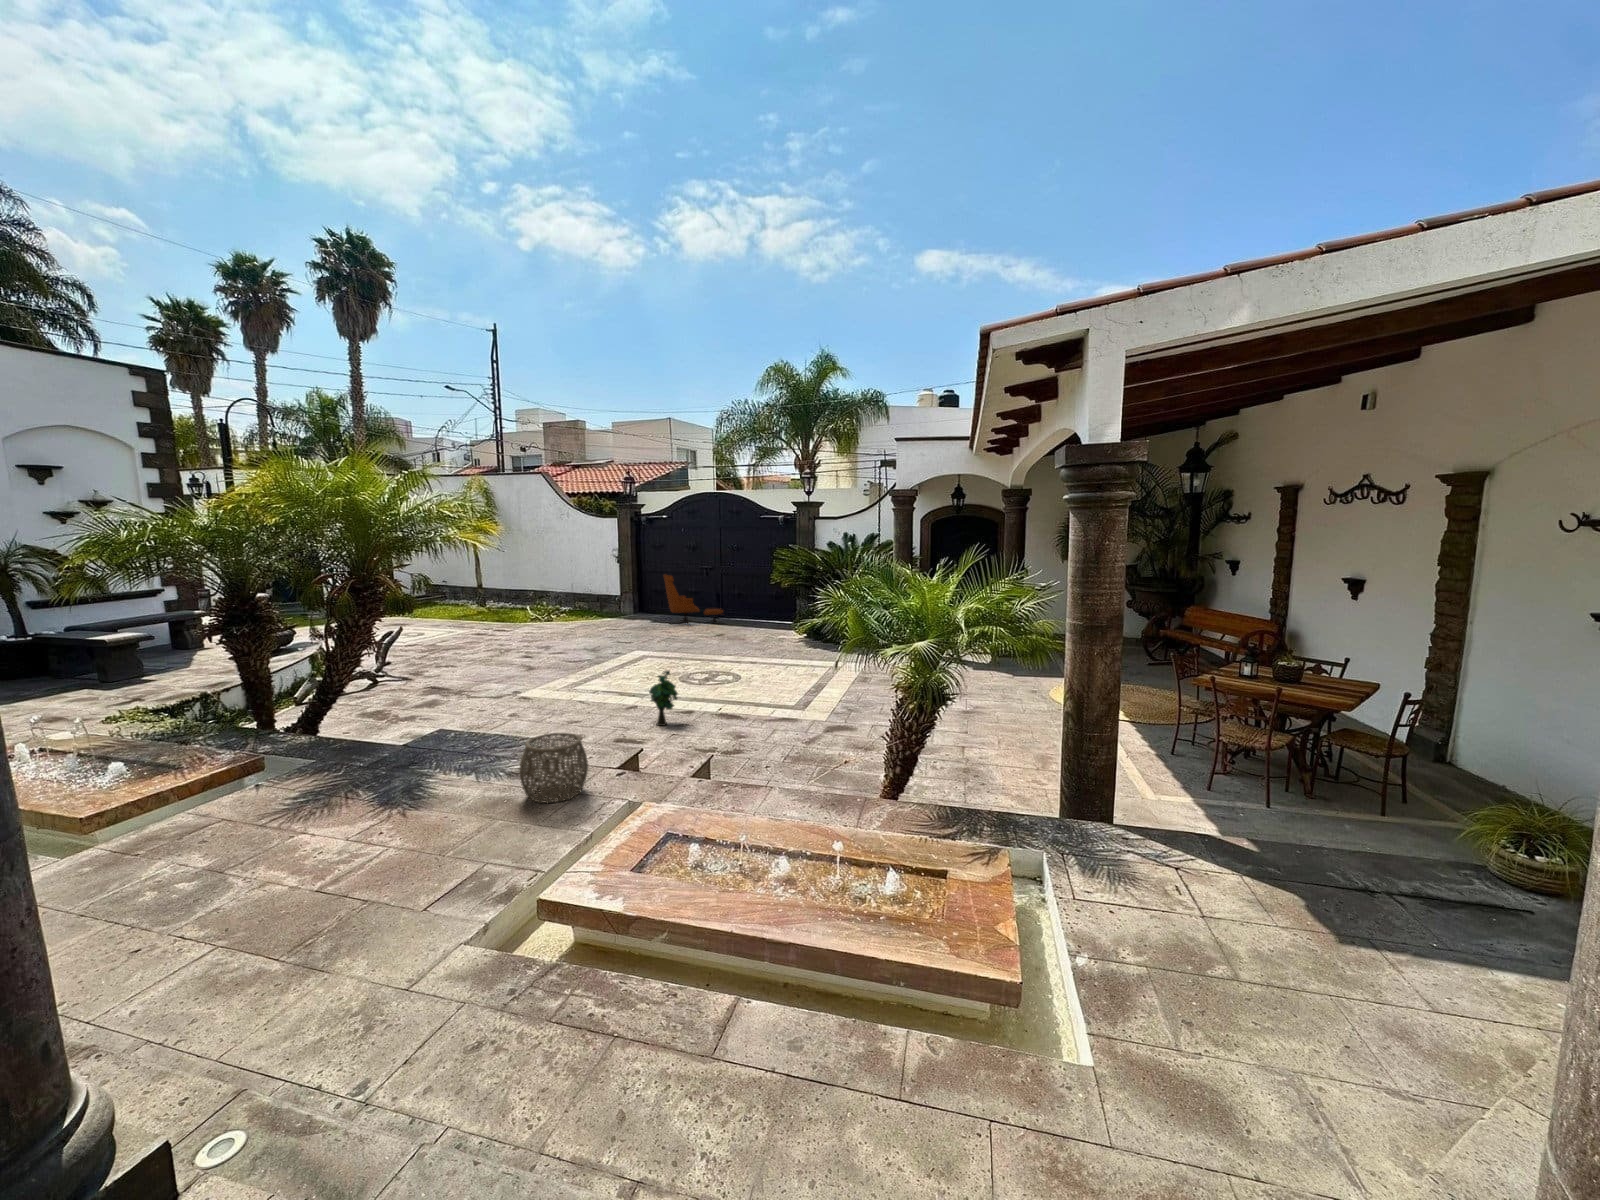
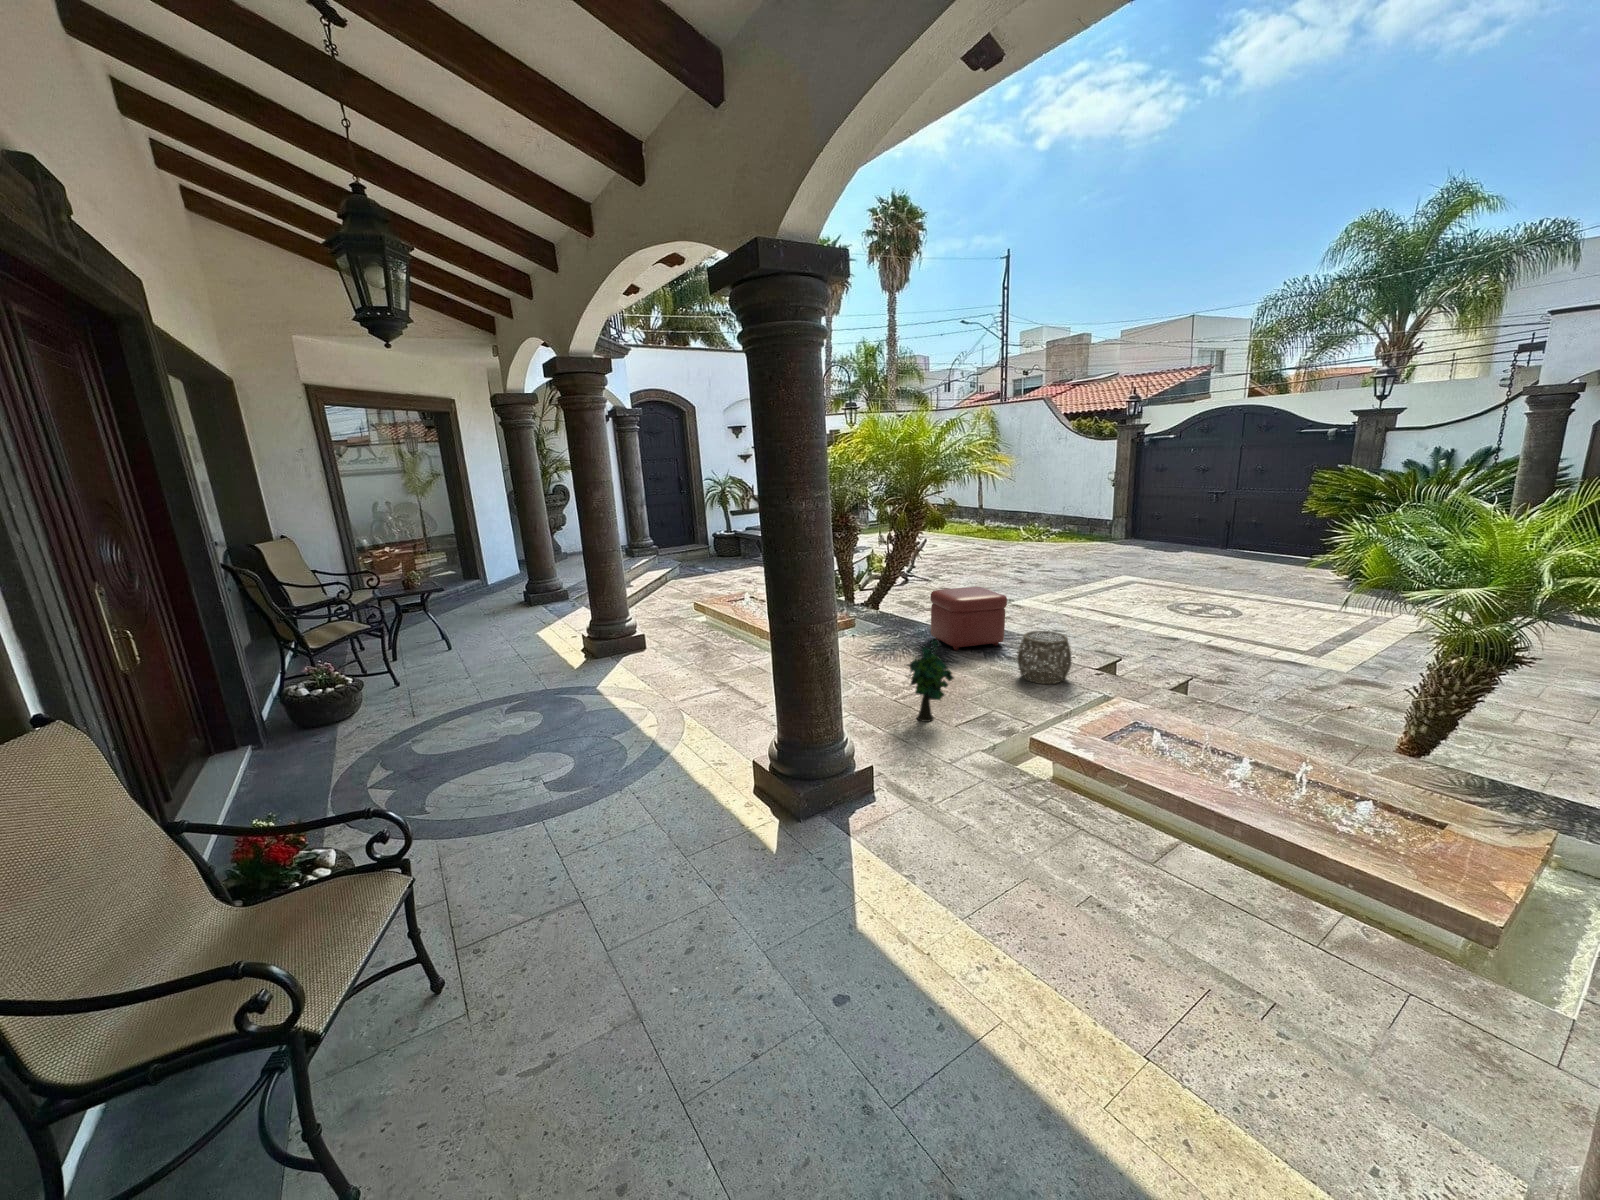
lounge chair: present [664,574,723,623] -> none [1163,498,1235,555]
decorative plant: present [649,671,678,726] -> present [907,640,954,722]
ottoman: none [392,685,504,777] -> present [930,587,1007,650]

